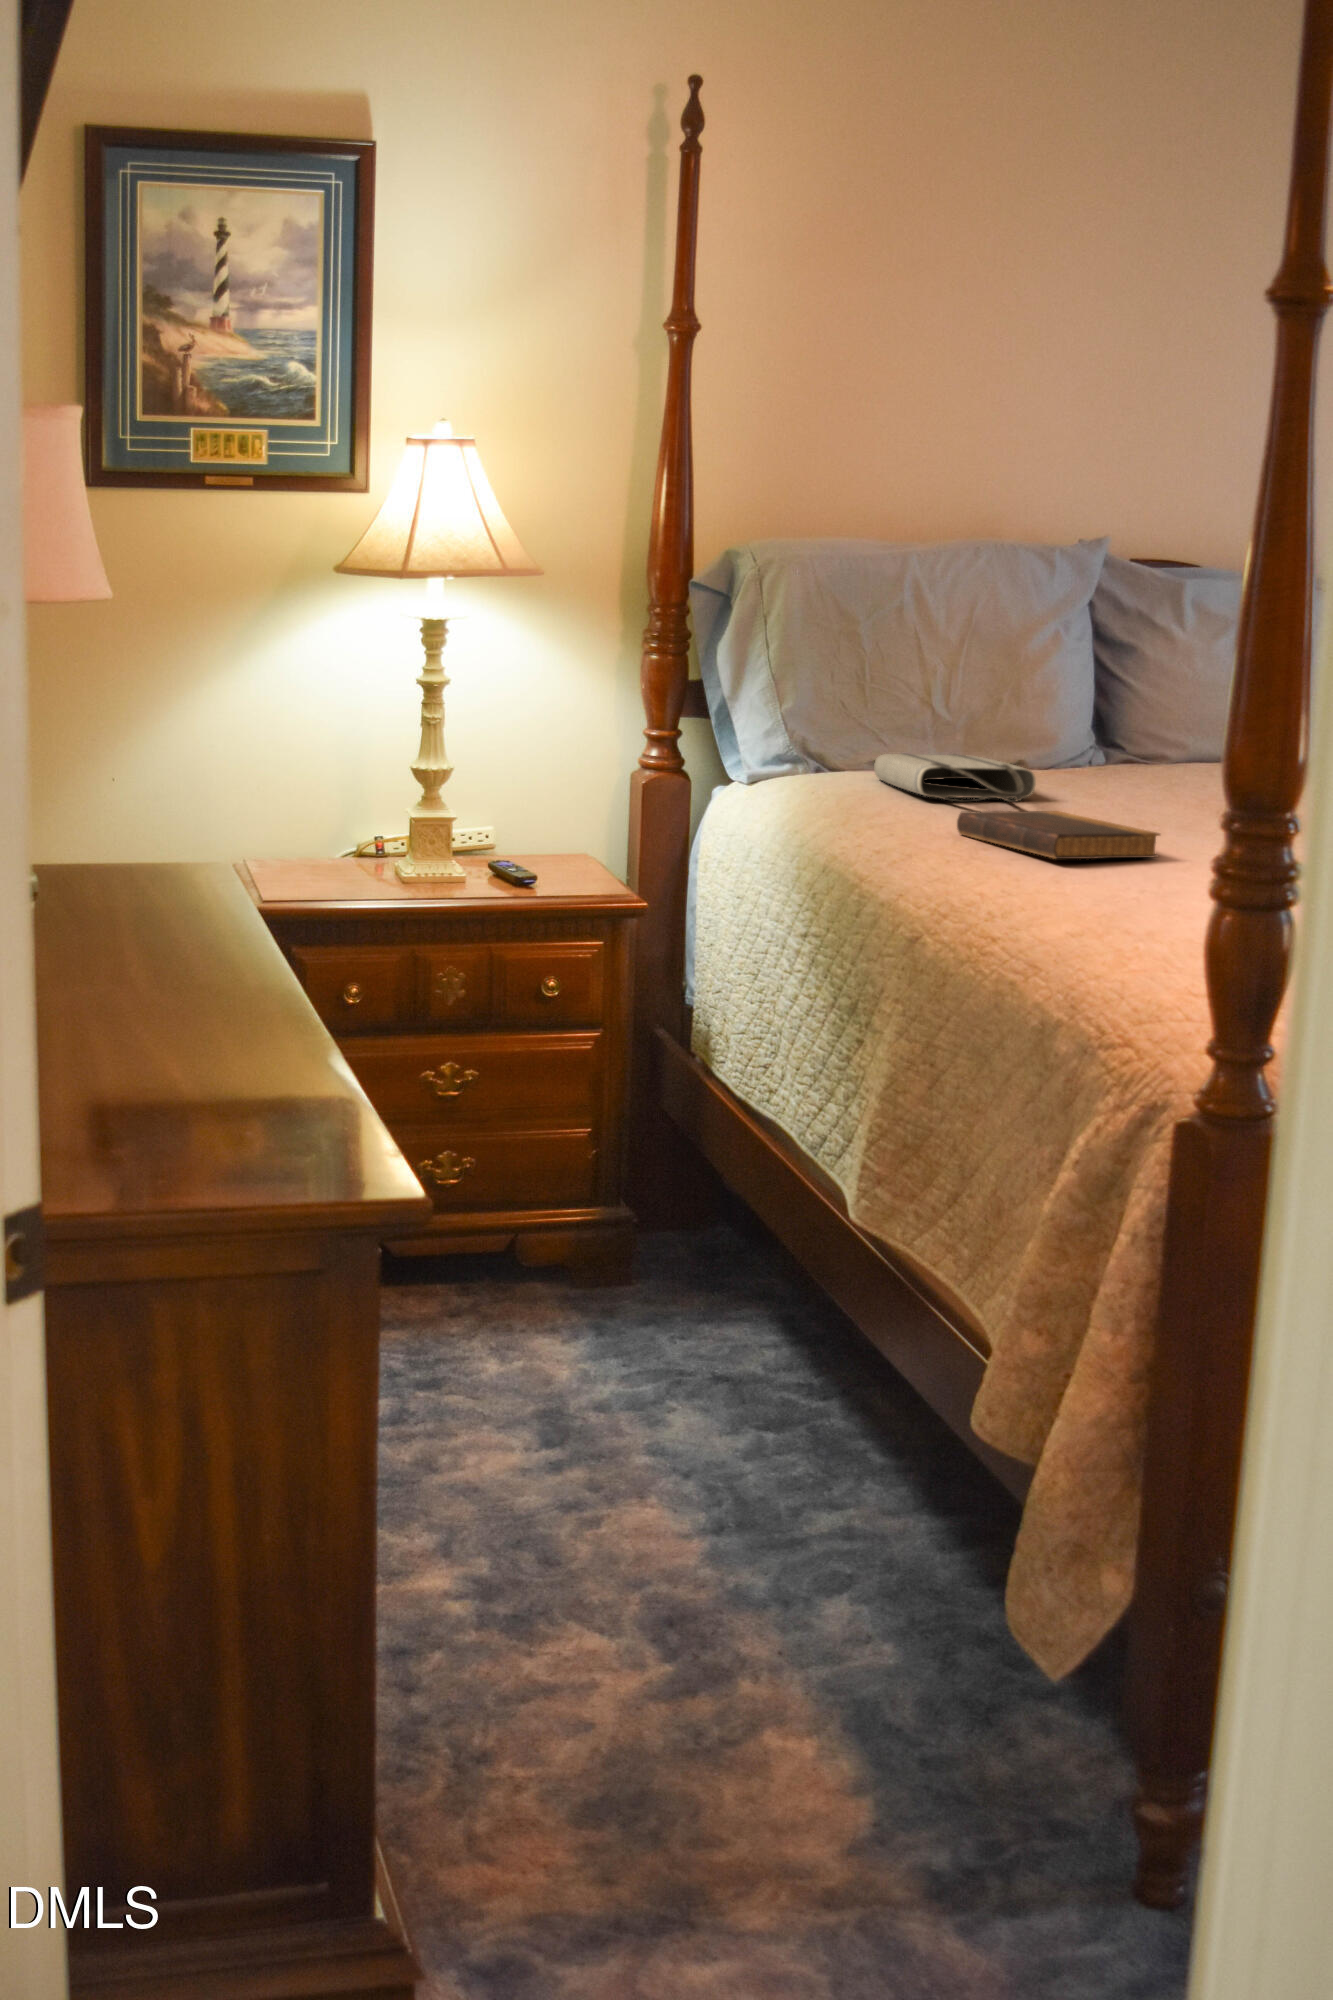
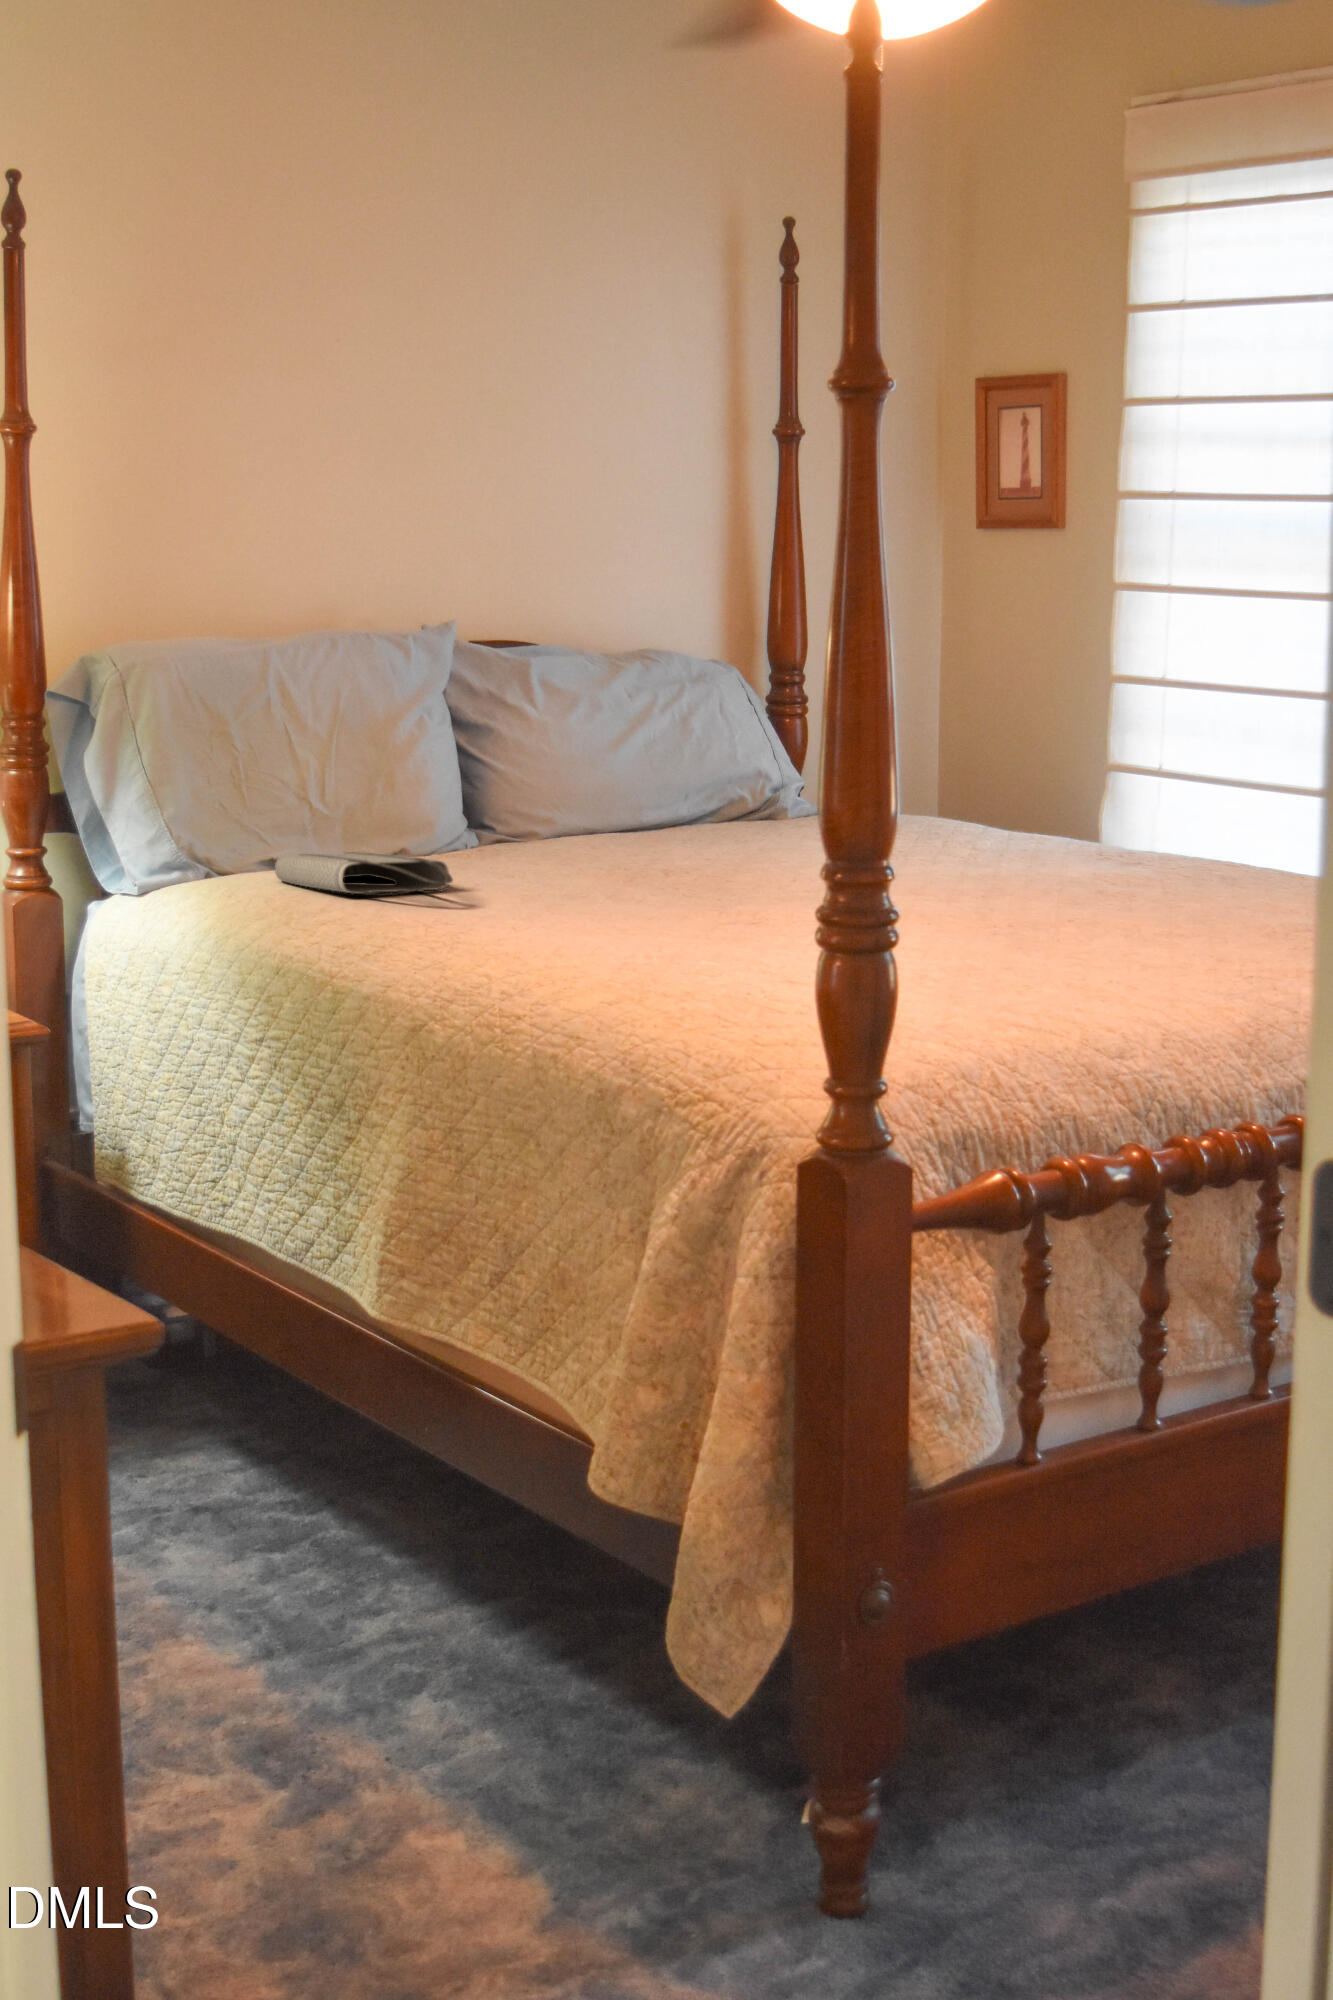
book: present [957,811,1160,859] -> none [408,896,614,939]

